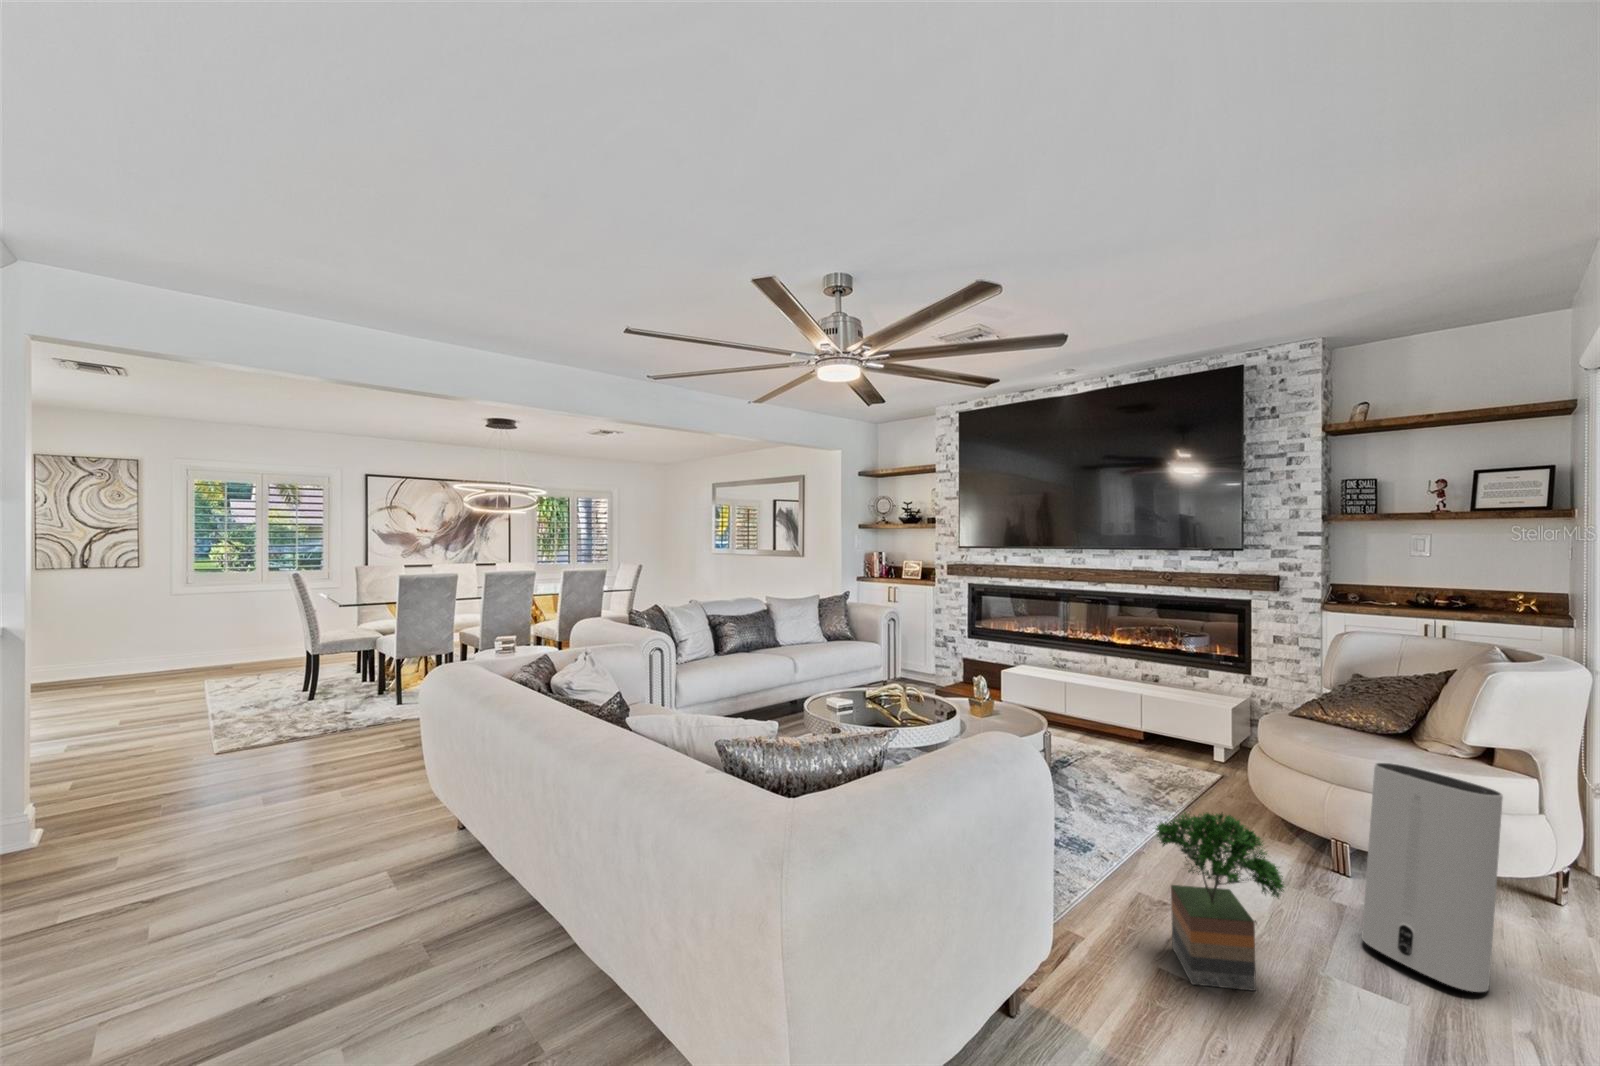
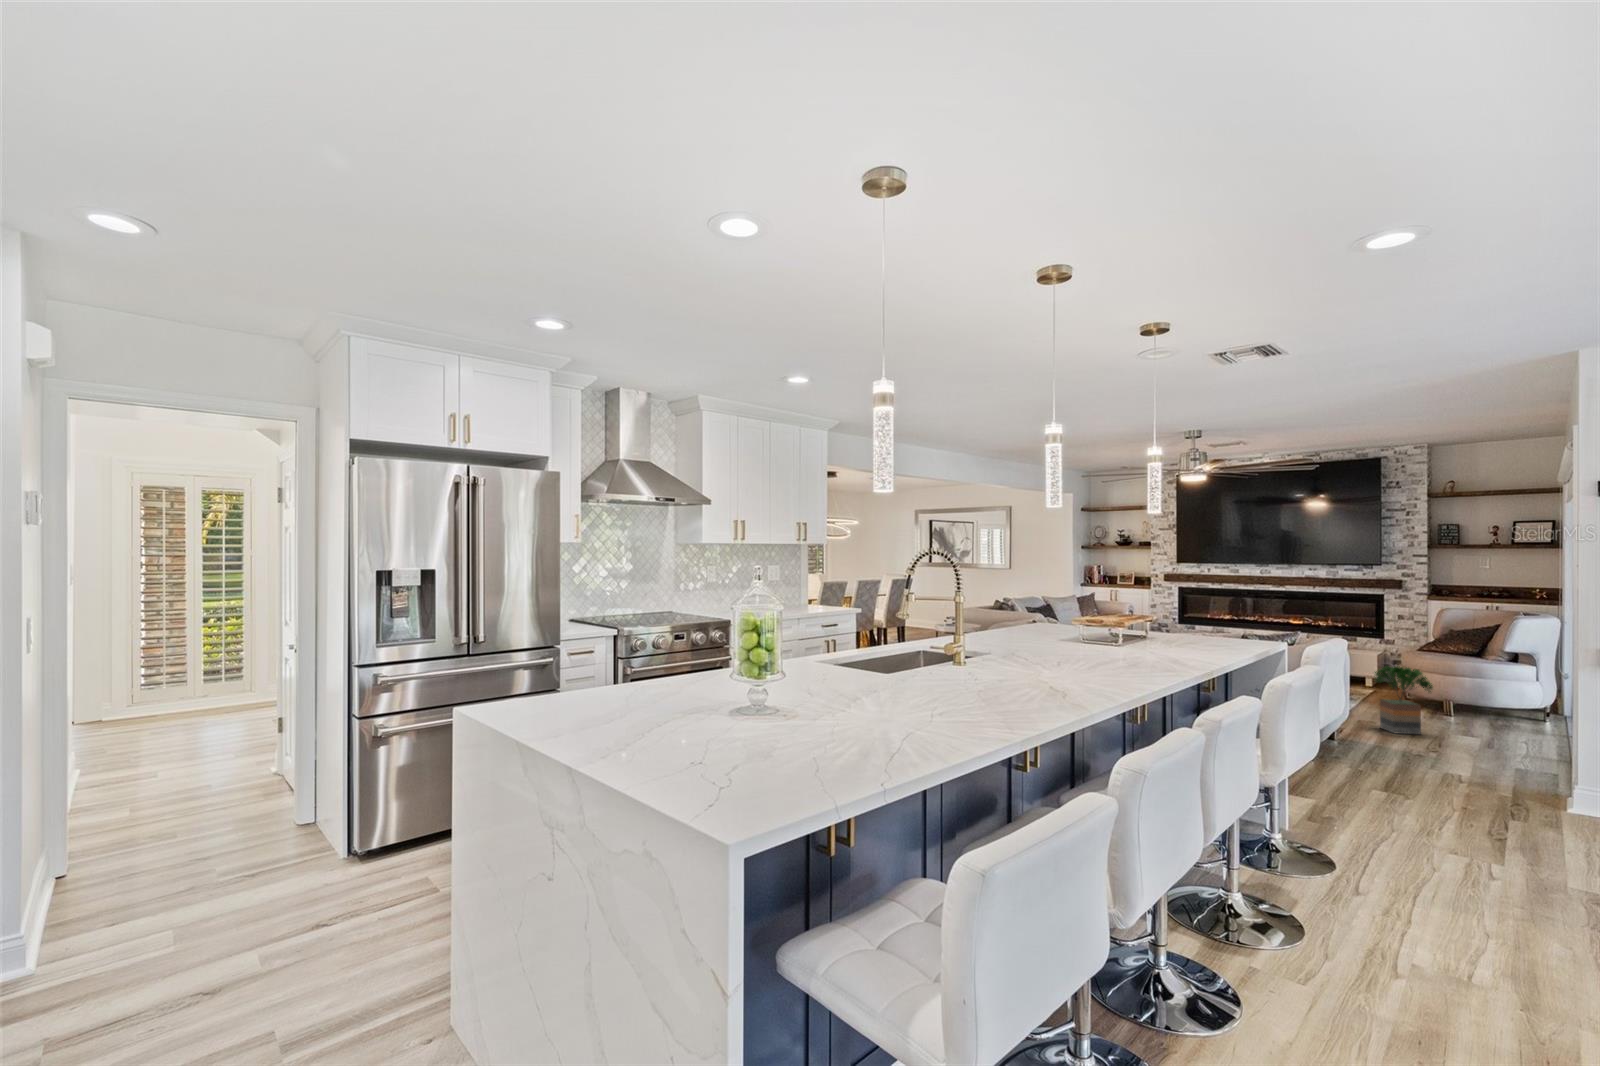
air purifier: present [1362,763,1503,992] -> none [1462,649,1521,734]

